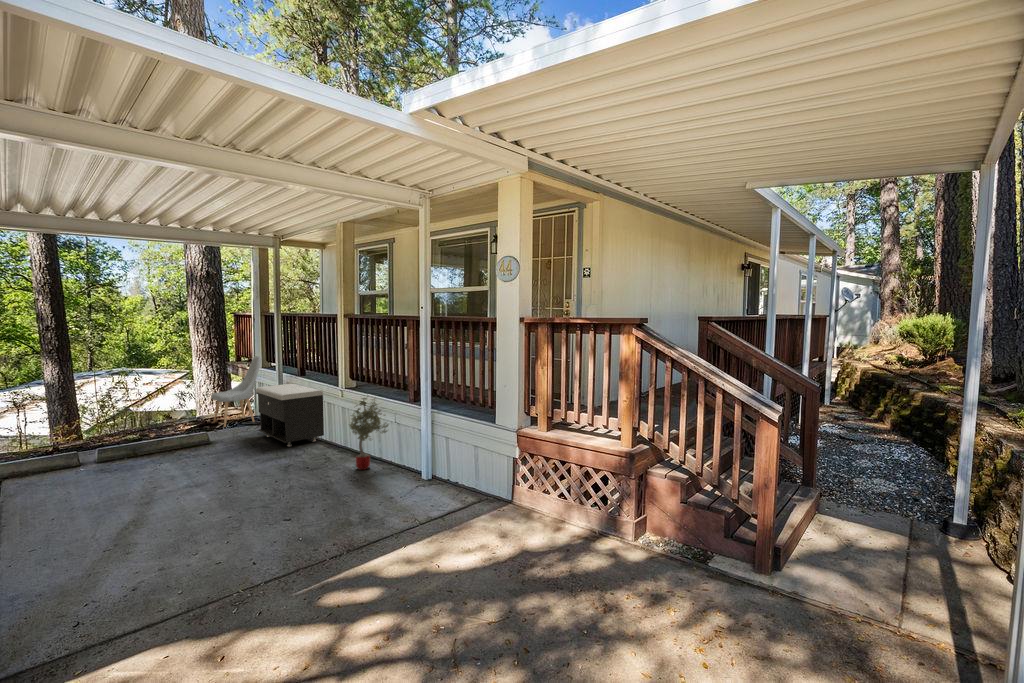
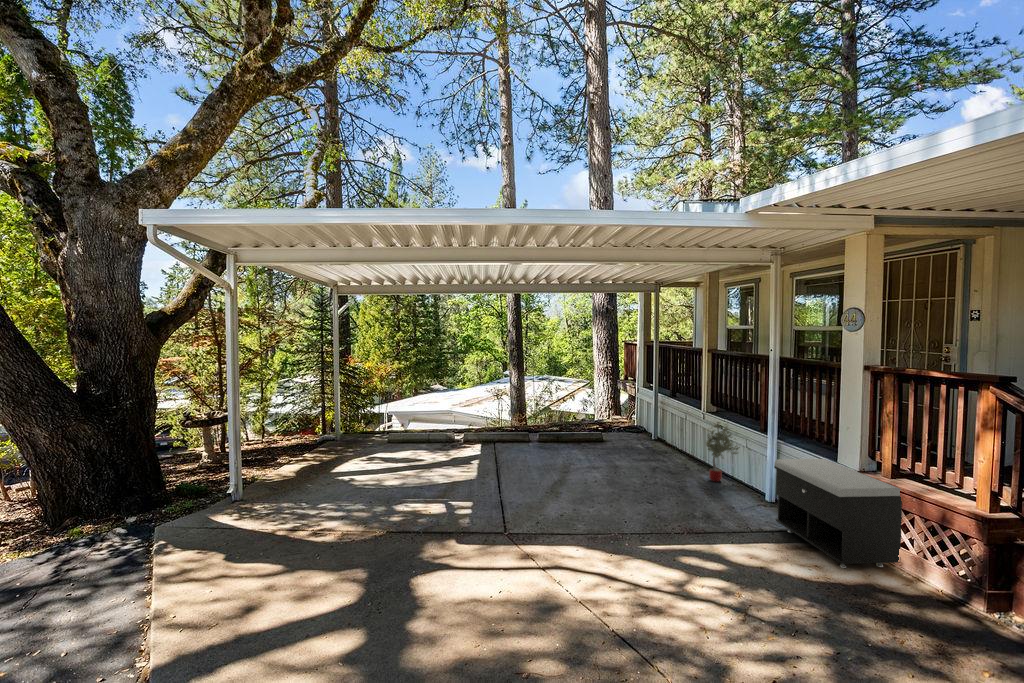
chair: present [211,356,261,427] -> none [607,377,642,430]
storage bench: present [256,384,324,446] -> present [774,459,902,568]

